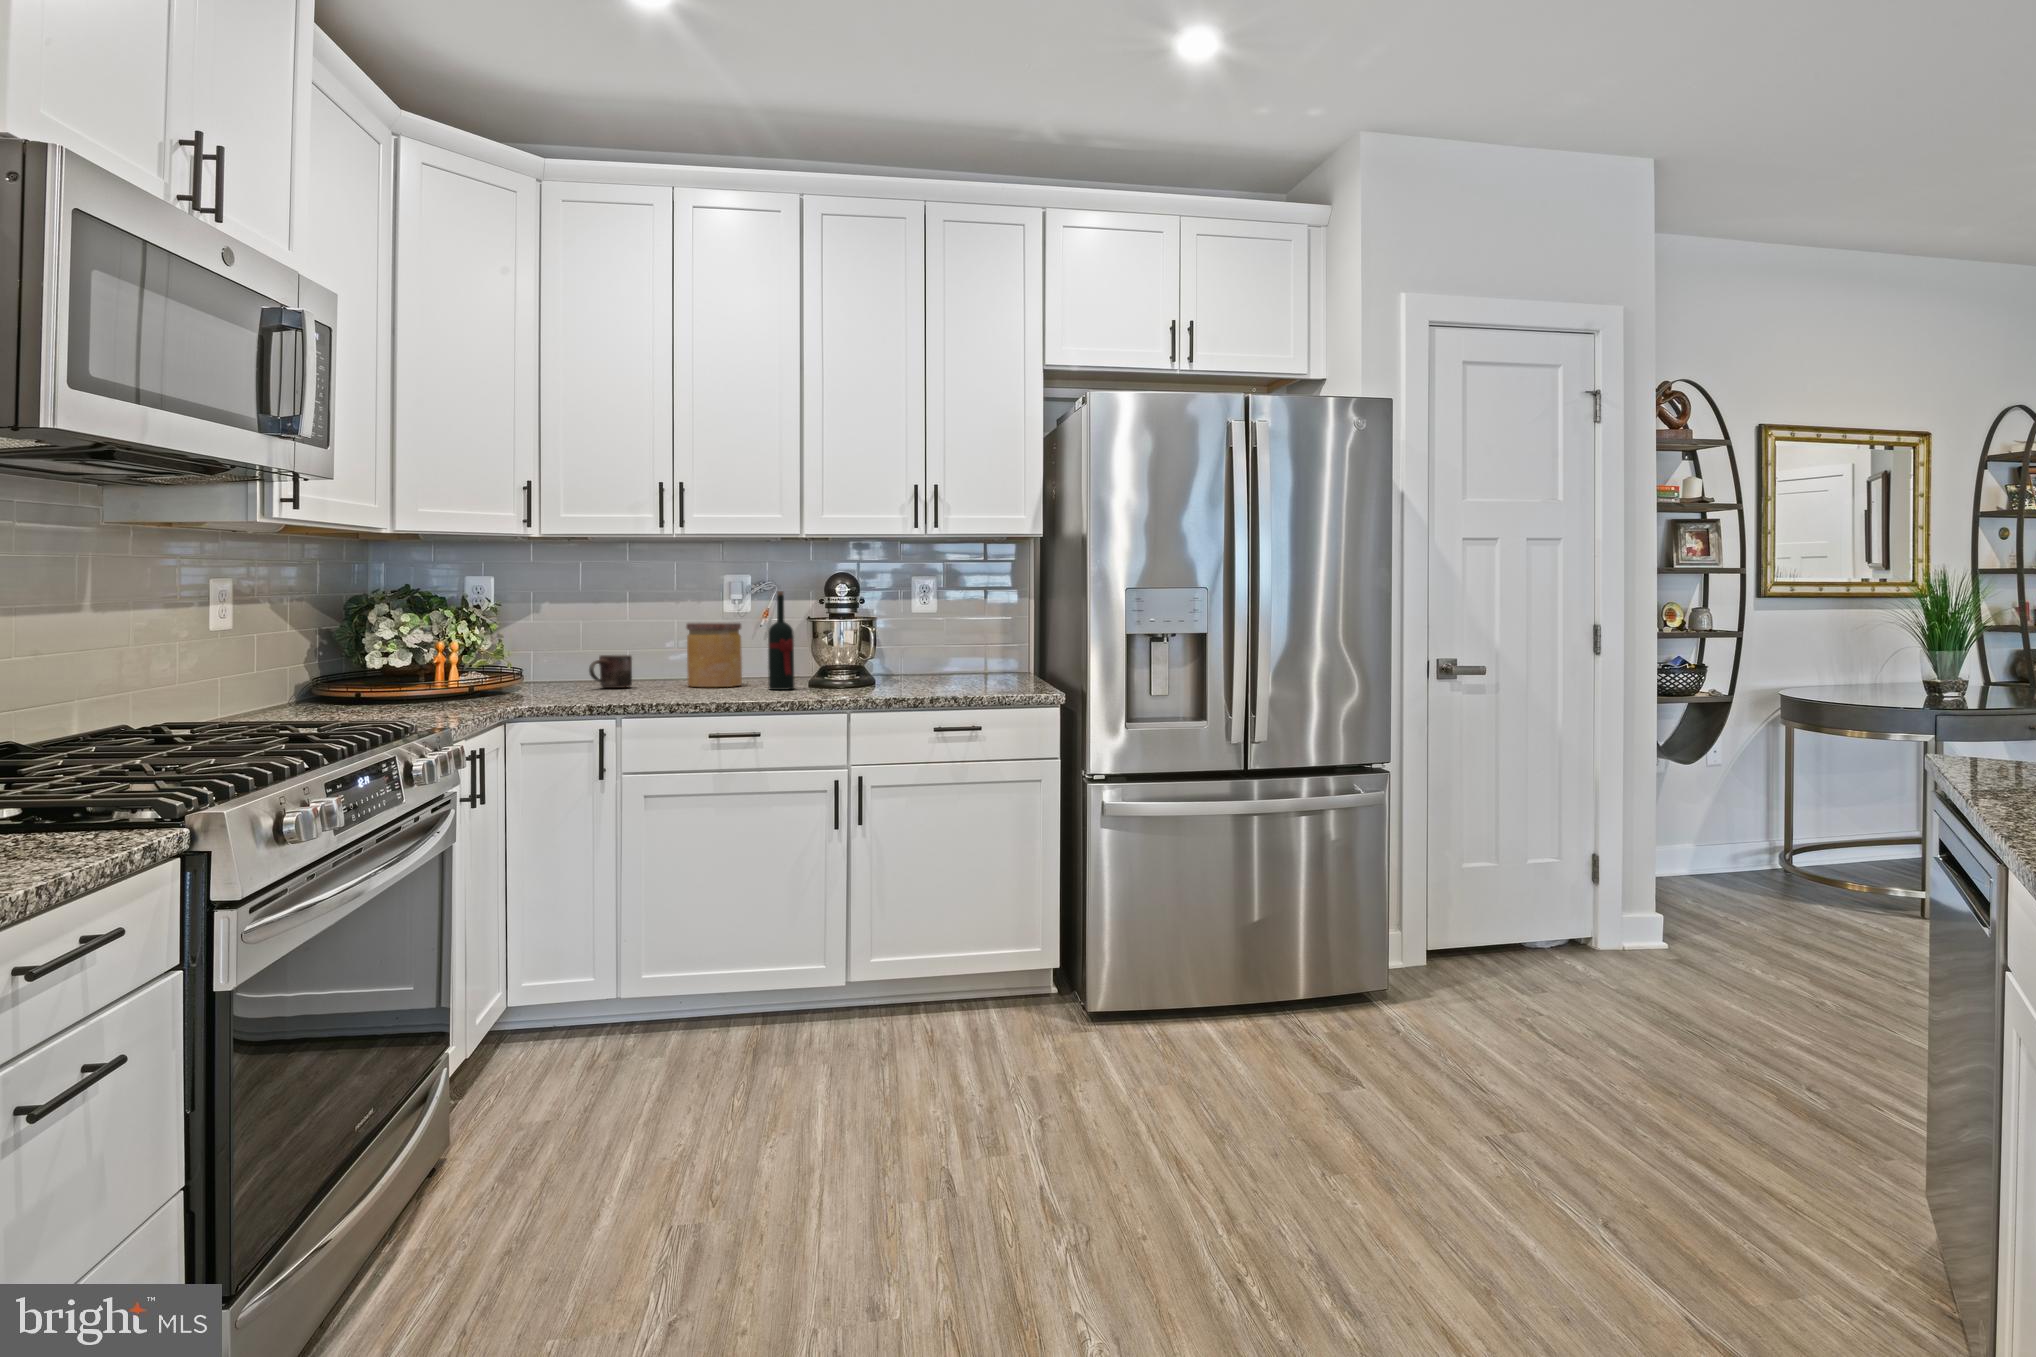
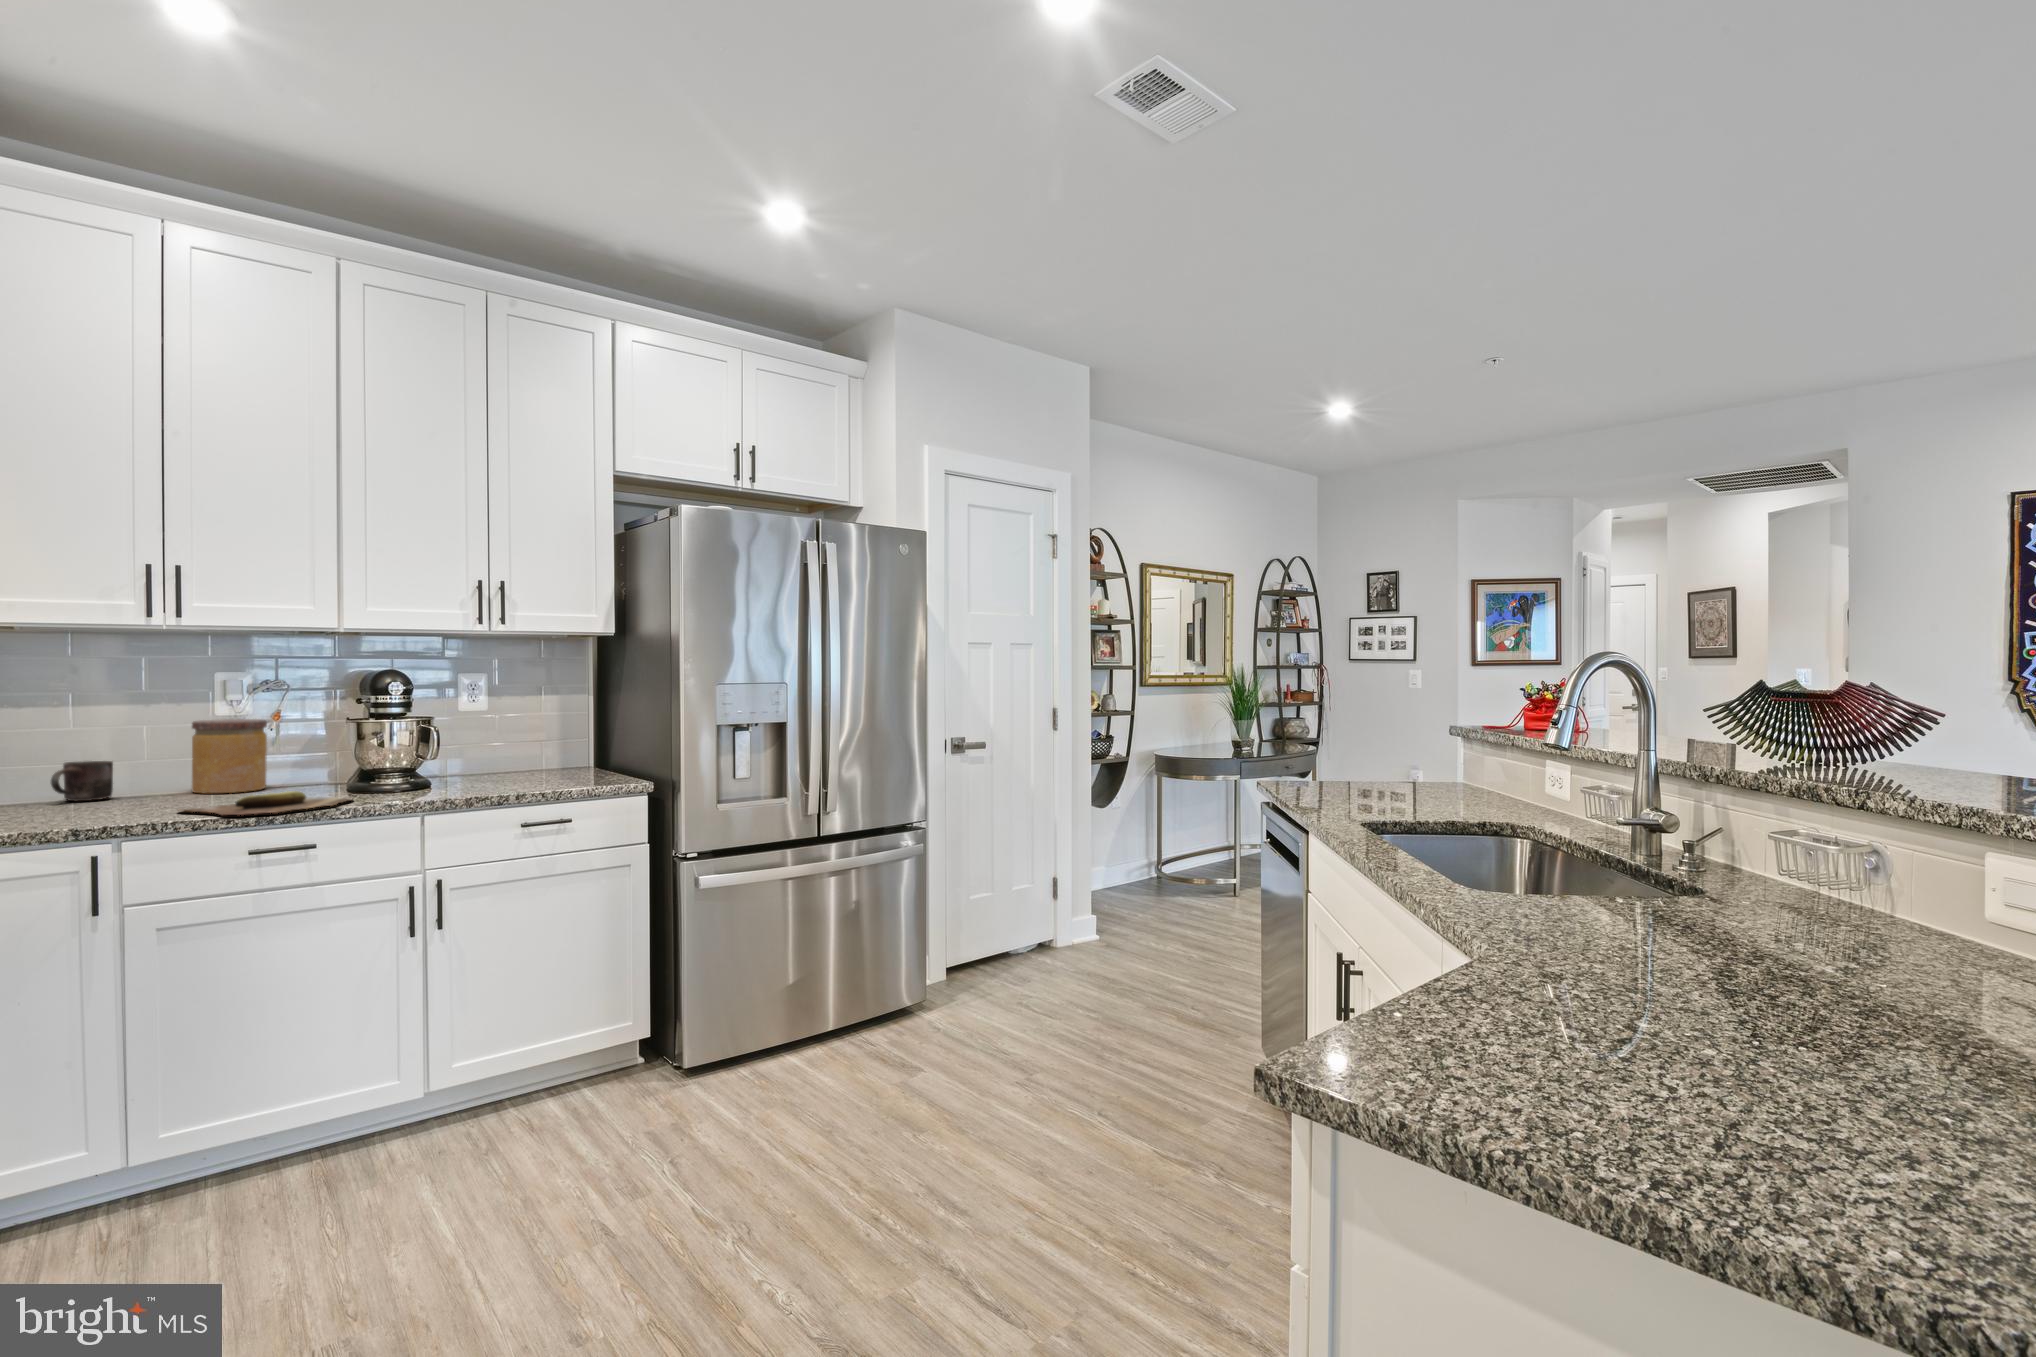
wine bottle: present [768,591,794,690] -> none [309,687,343,793]
cutting board: none [659,683,794,700] -> present [178,791,352,815]

